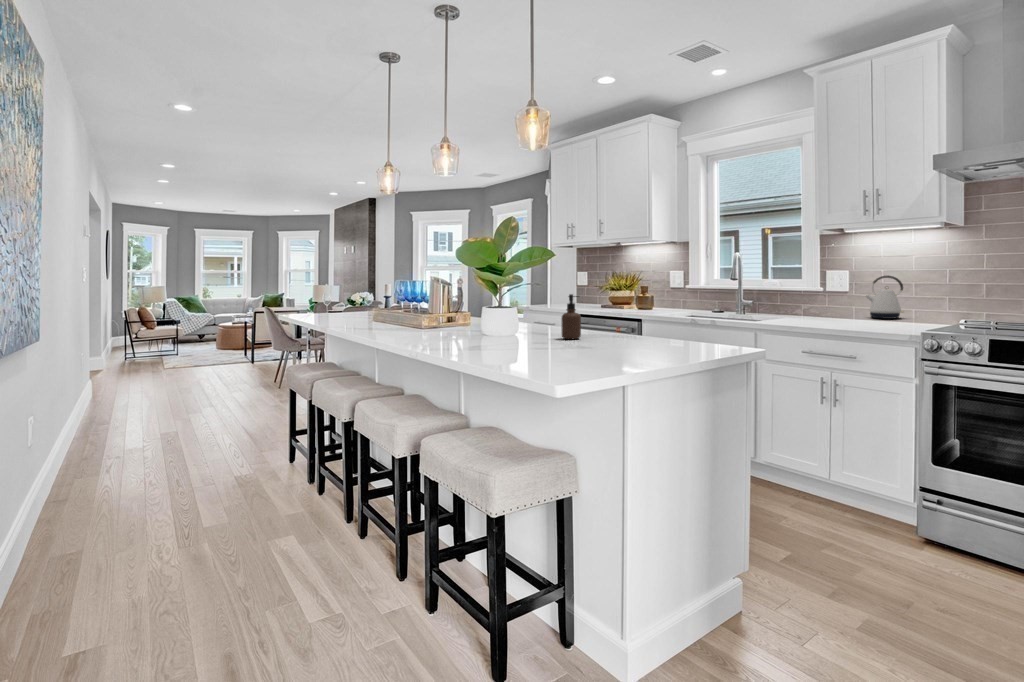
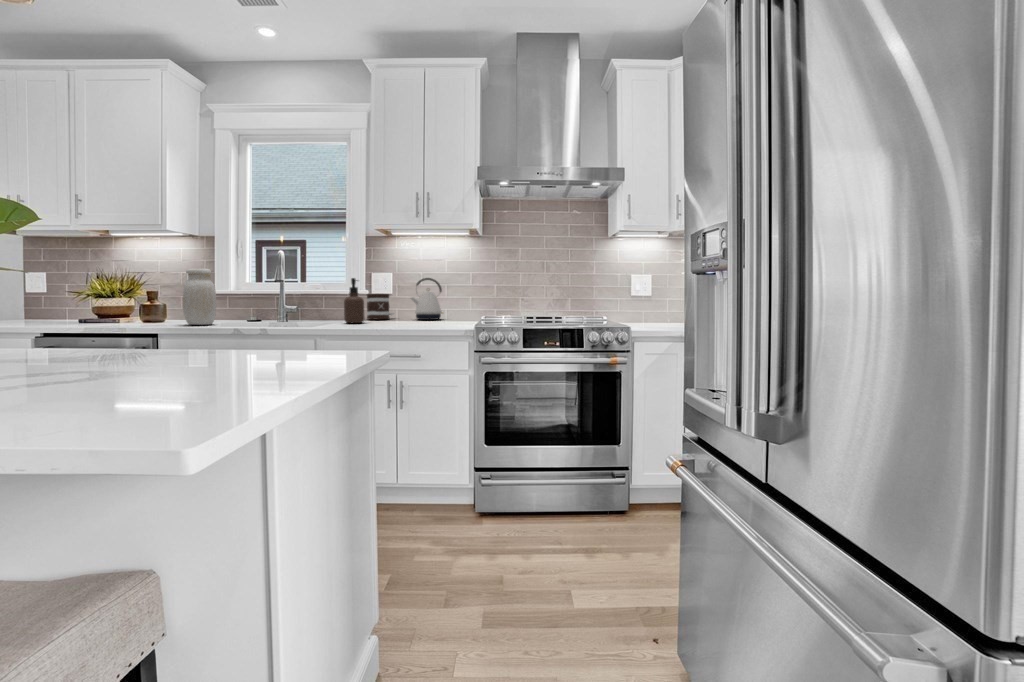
jar: none [661,272,685,316] -> present [183,269,216,325]
mug: none [817,291,850,316] -> present [367,294,394,319]
soap dispenser: present [561,294,581,339] -> present [344,278,364,323]

